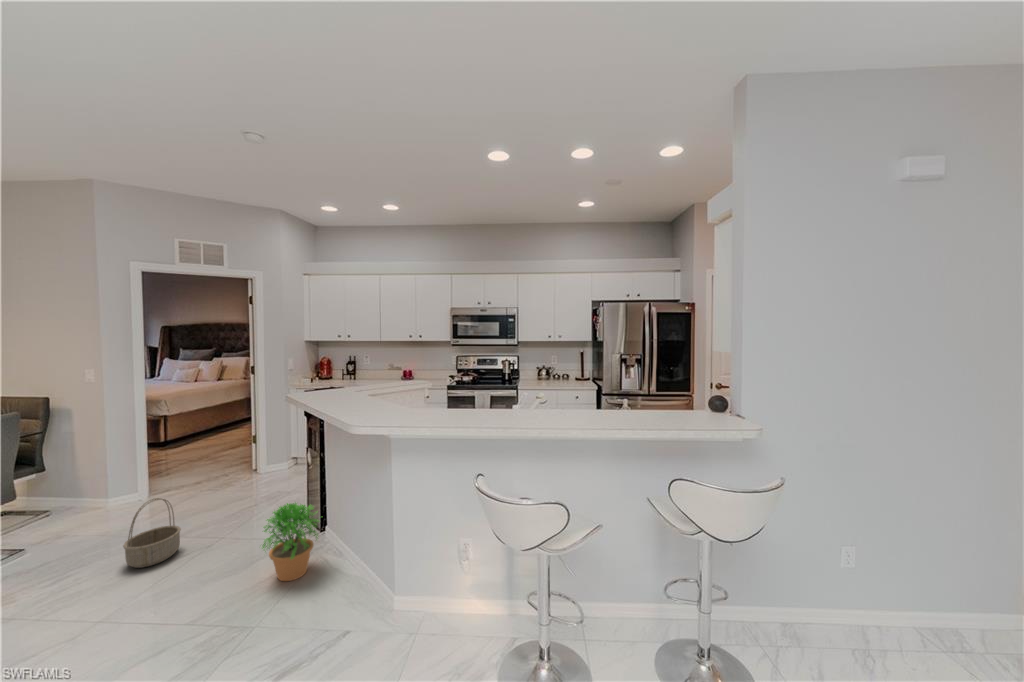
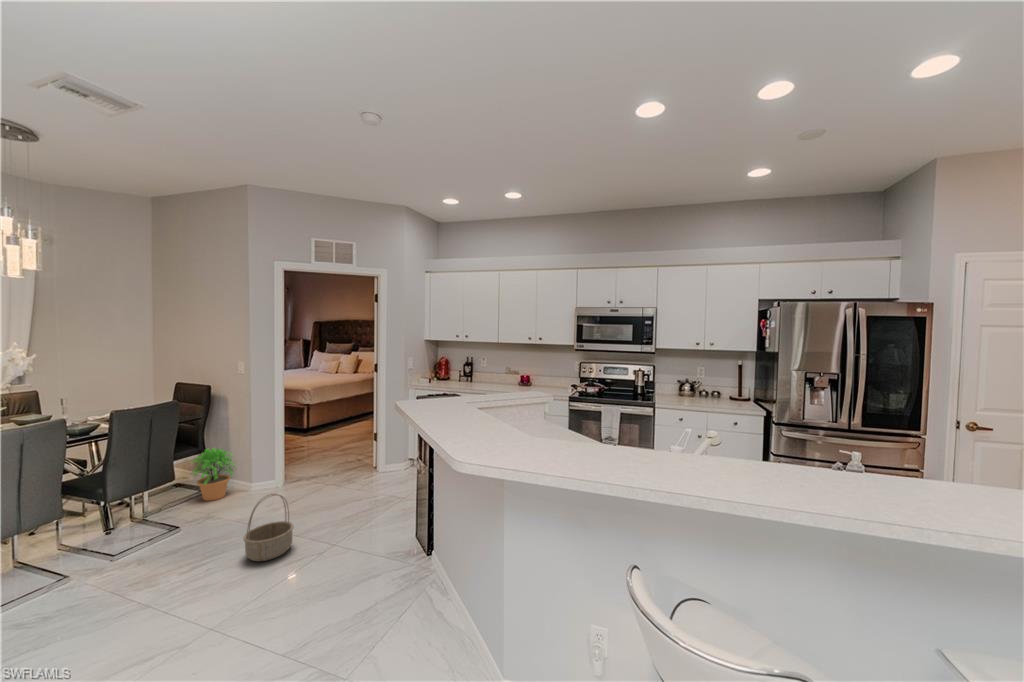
potted plant: present [262,503,319,581] -> present [193,448,234,501]

